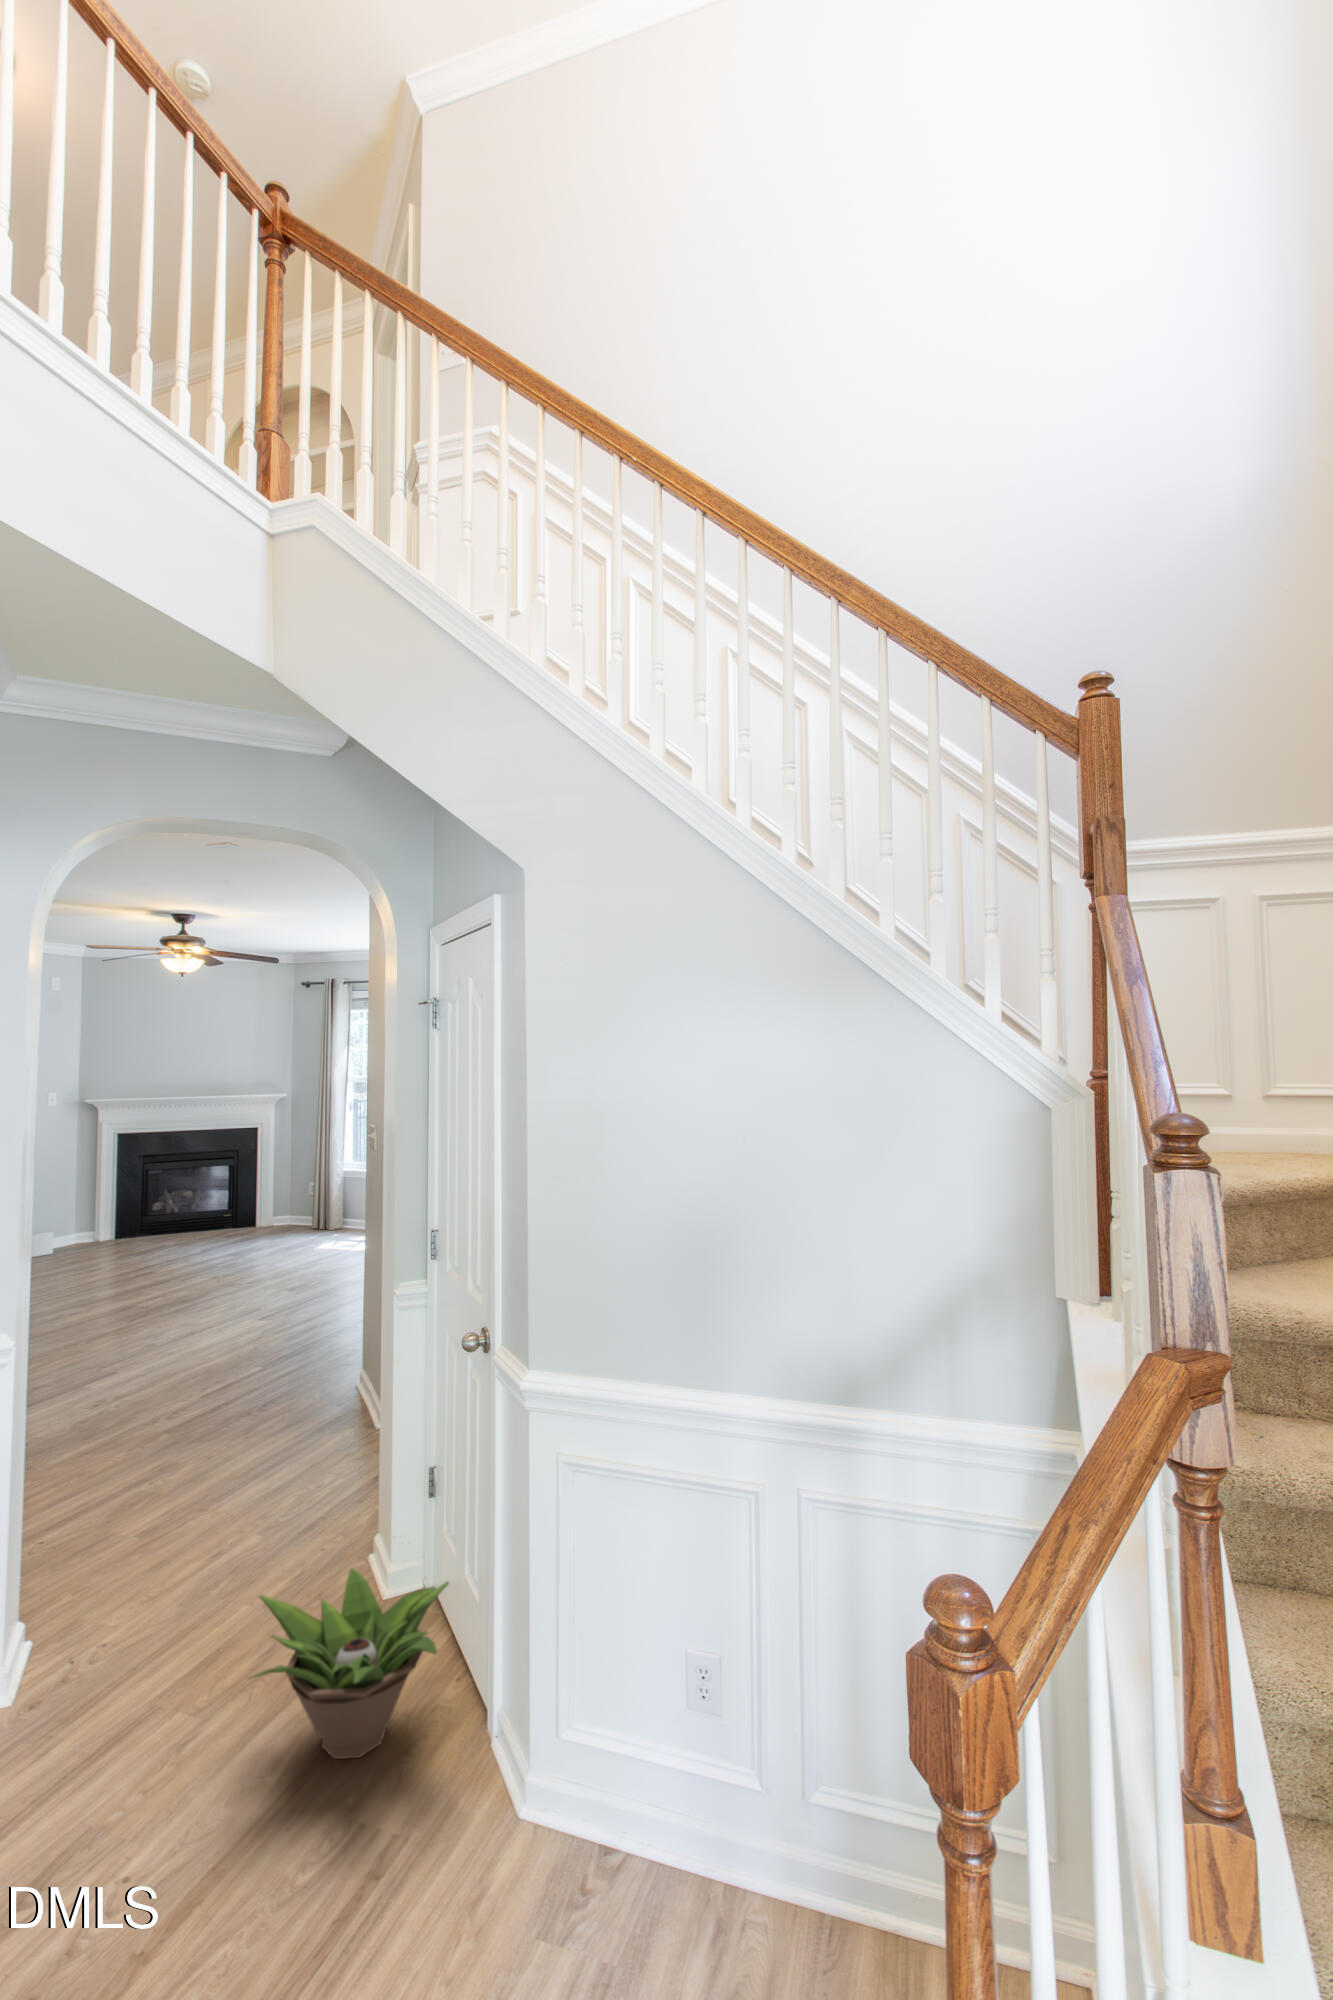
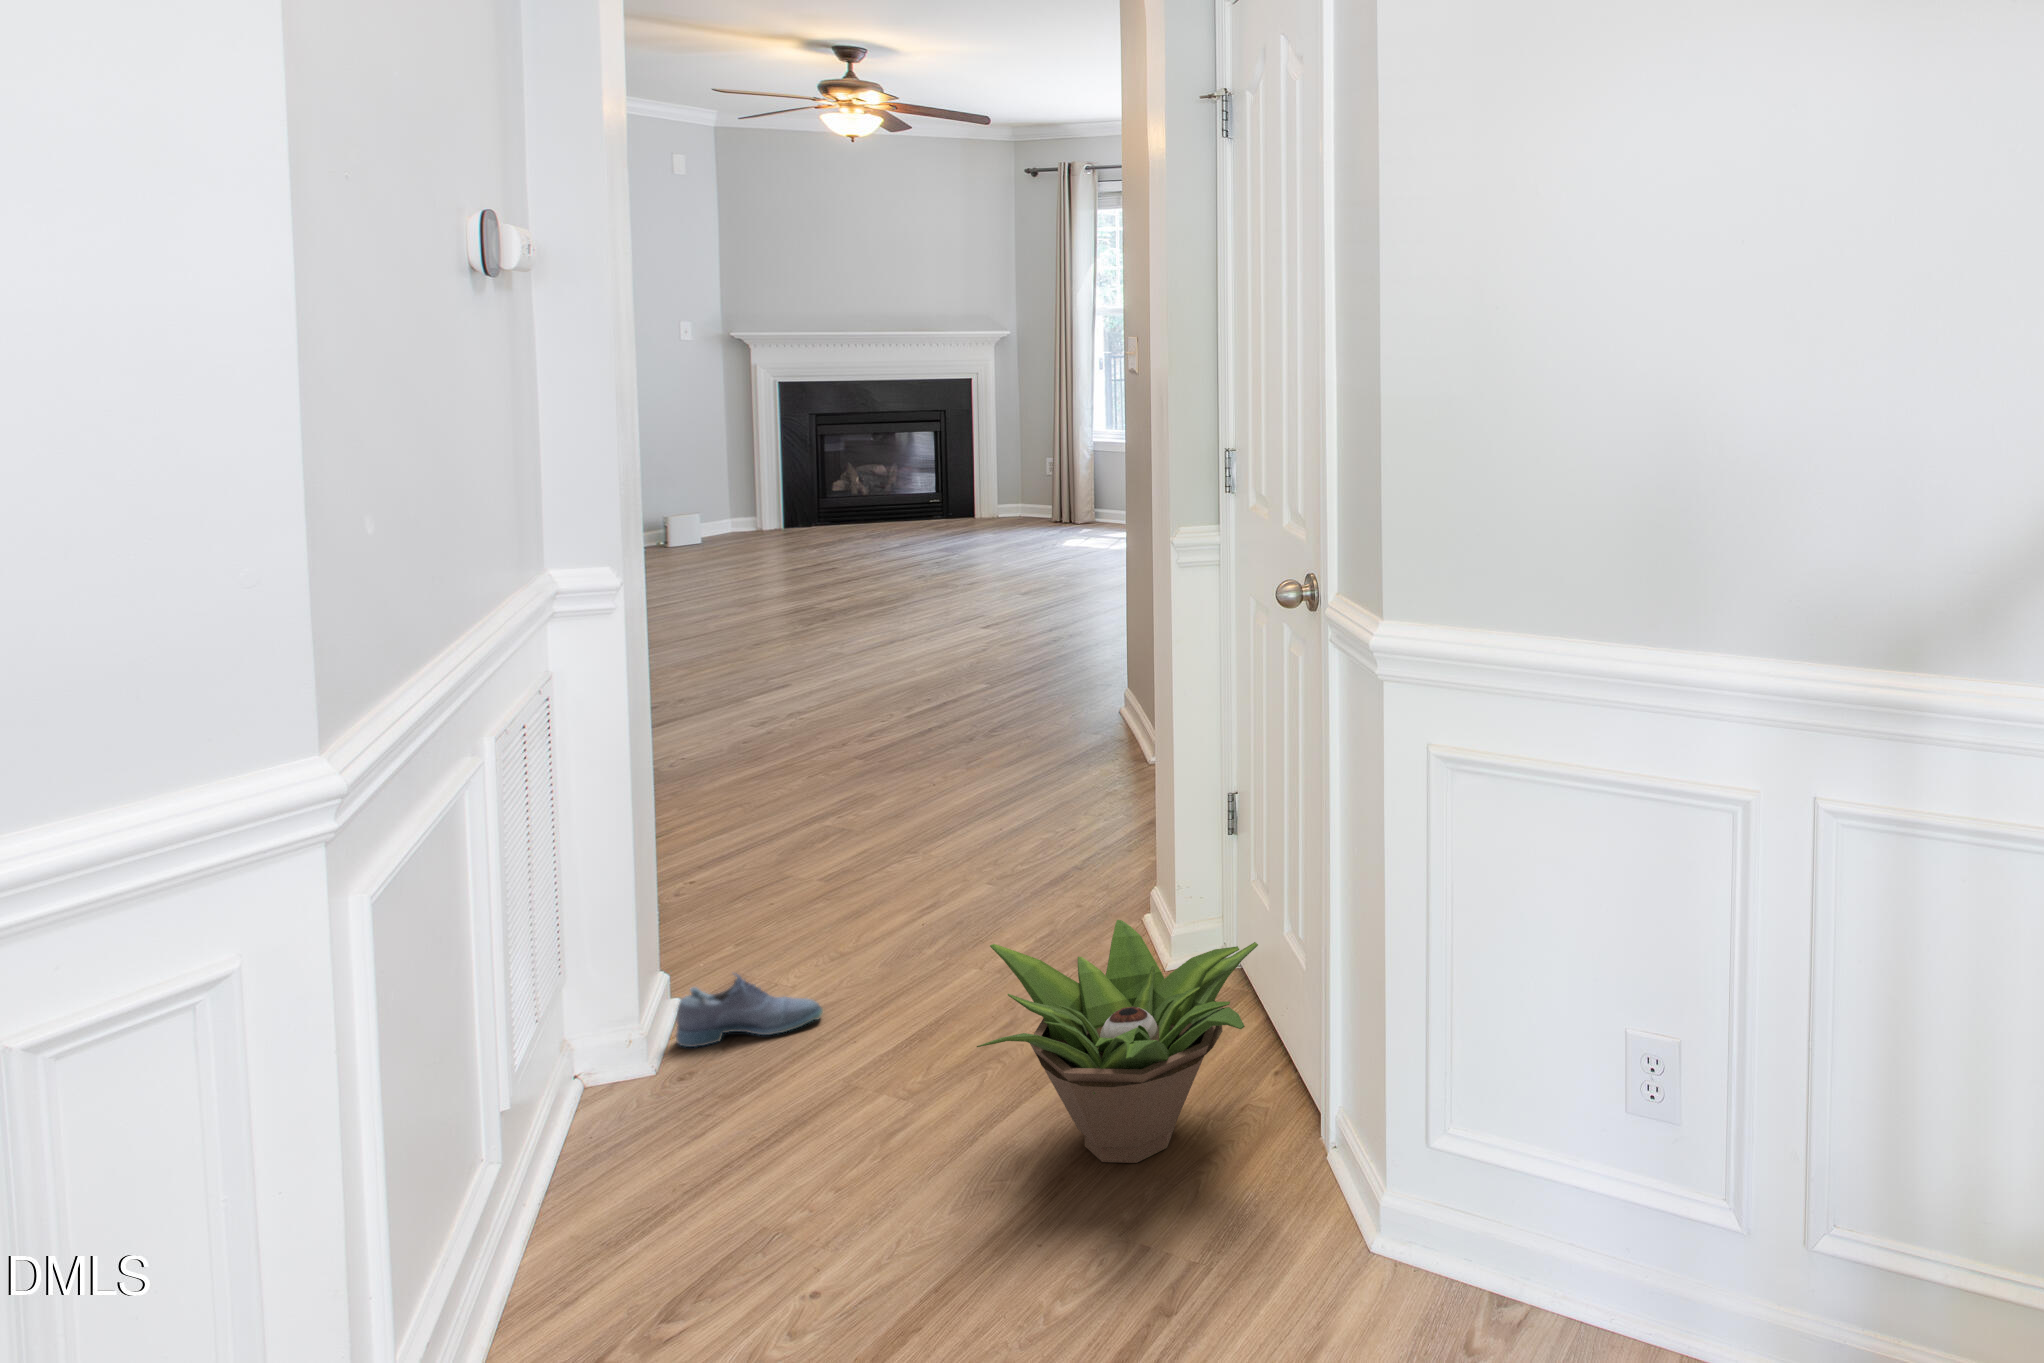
shoe: none [20,1622,132,1683] -> present [676,973,823,1047]

